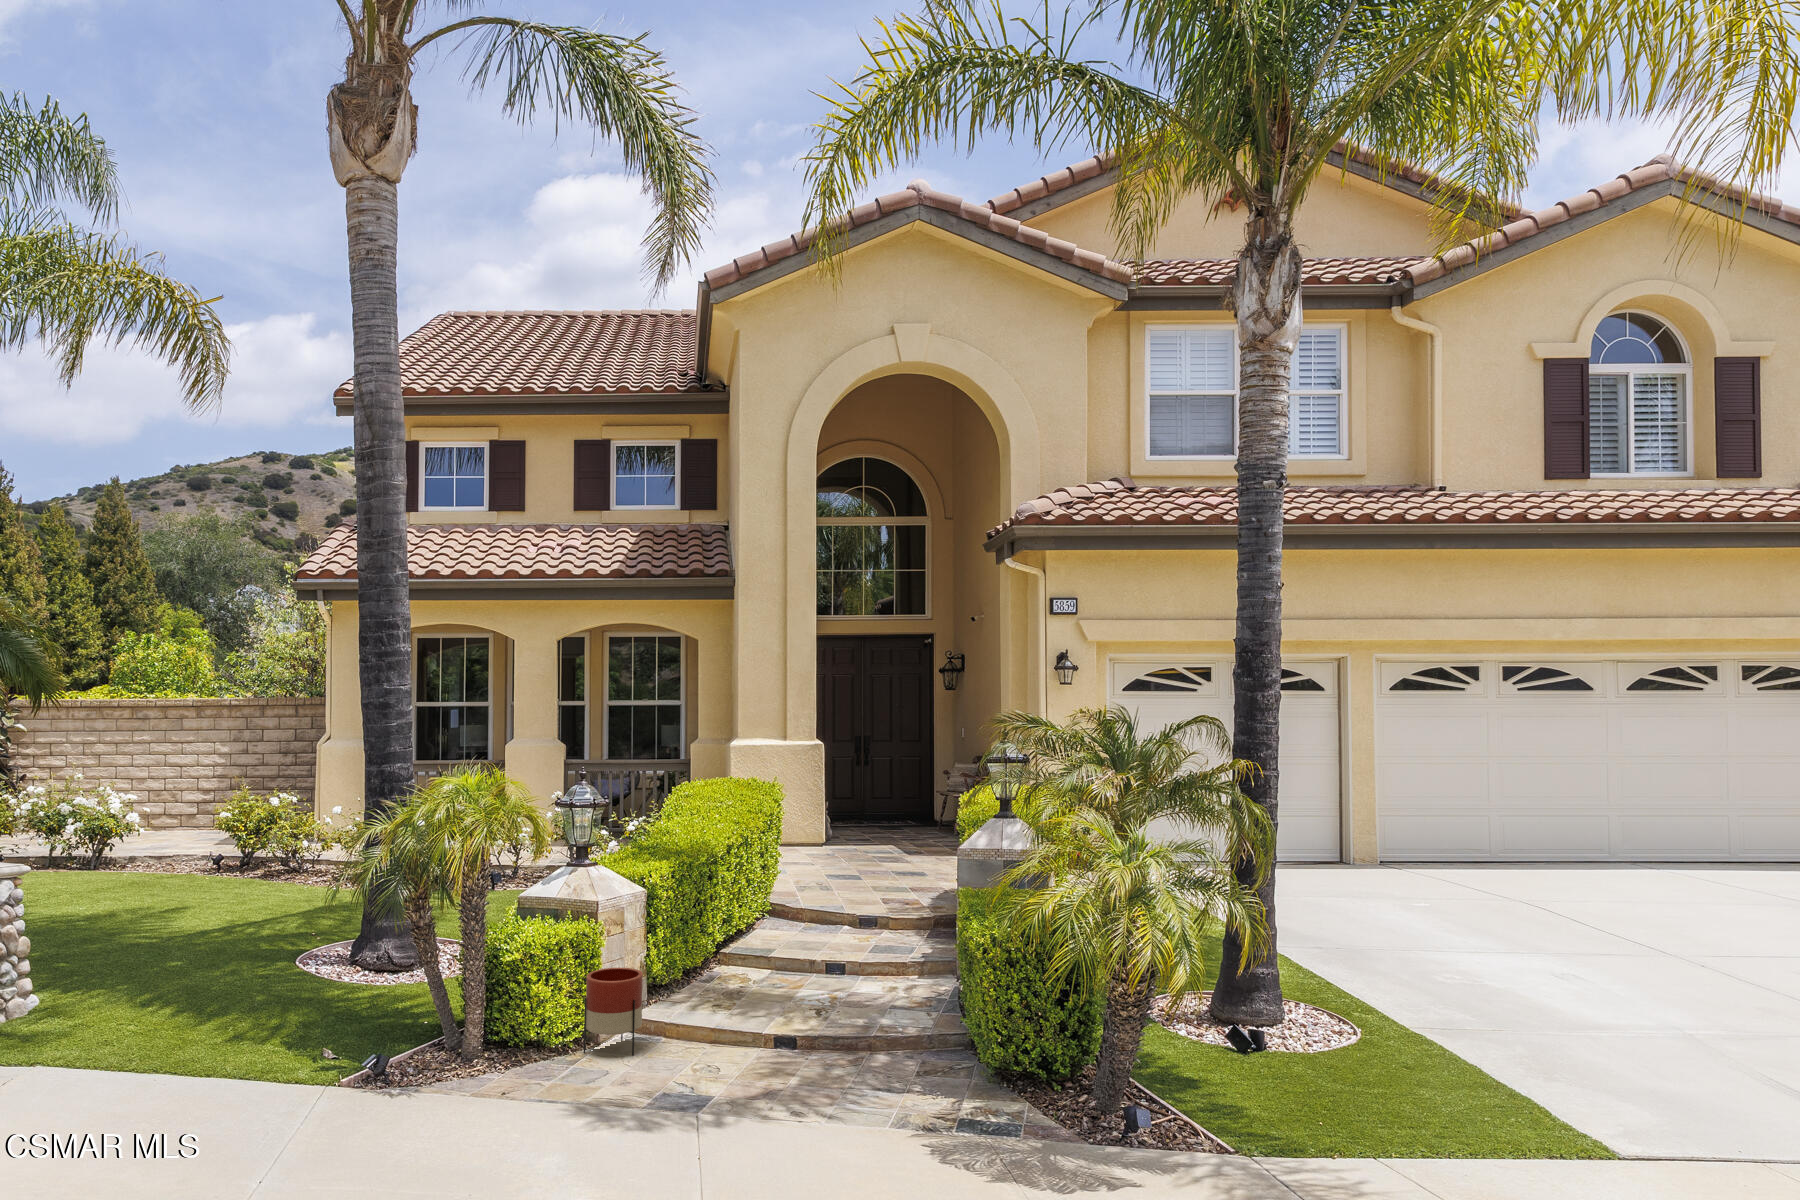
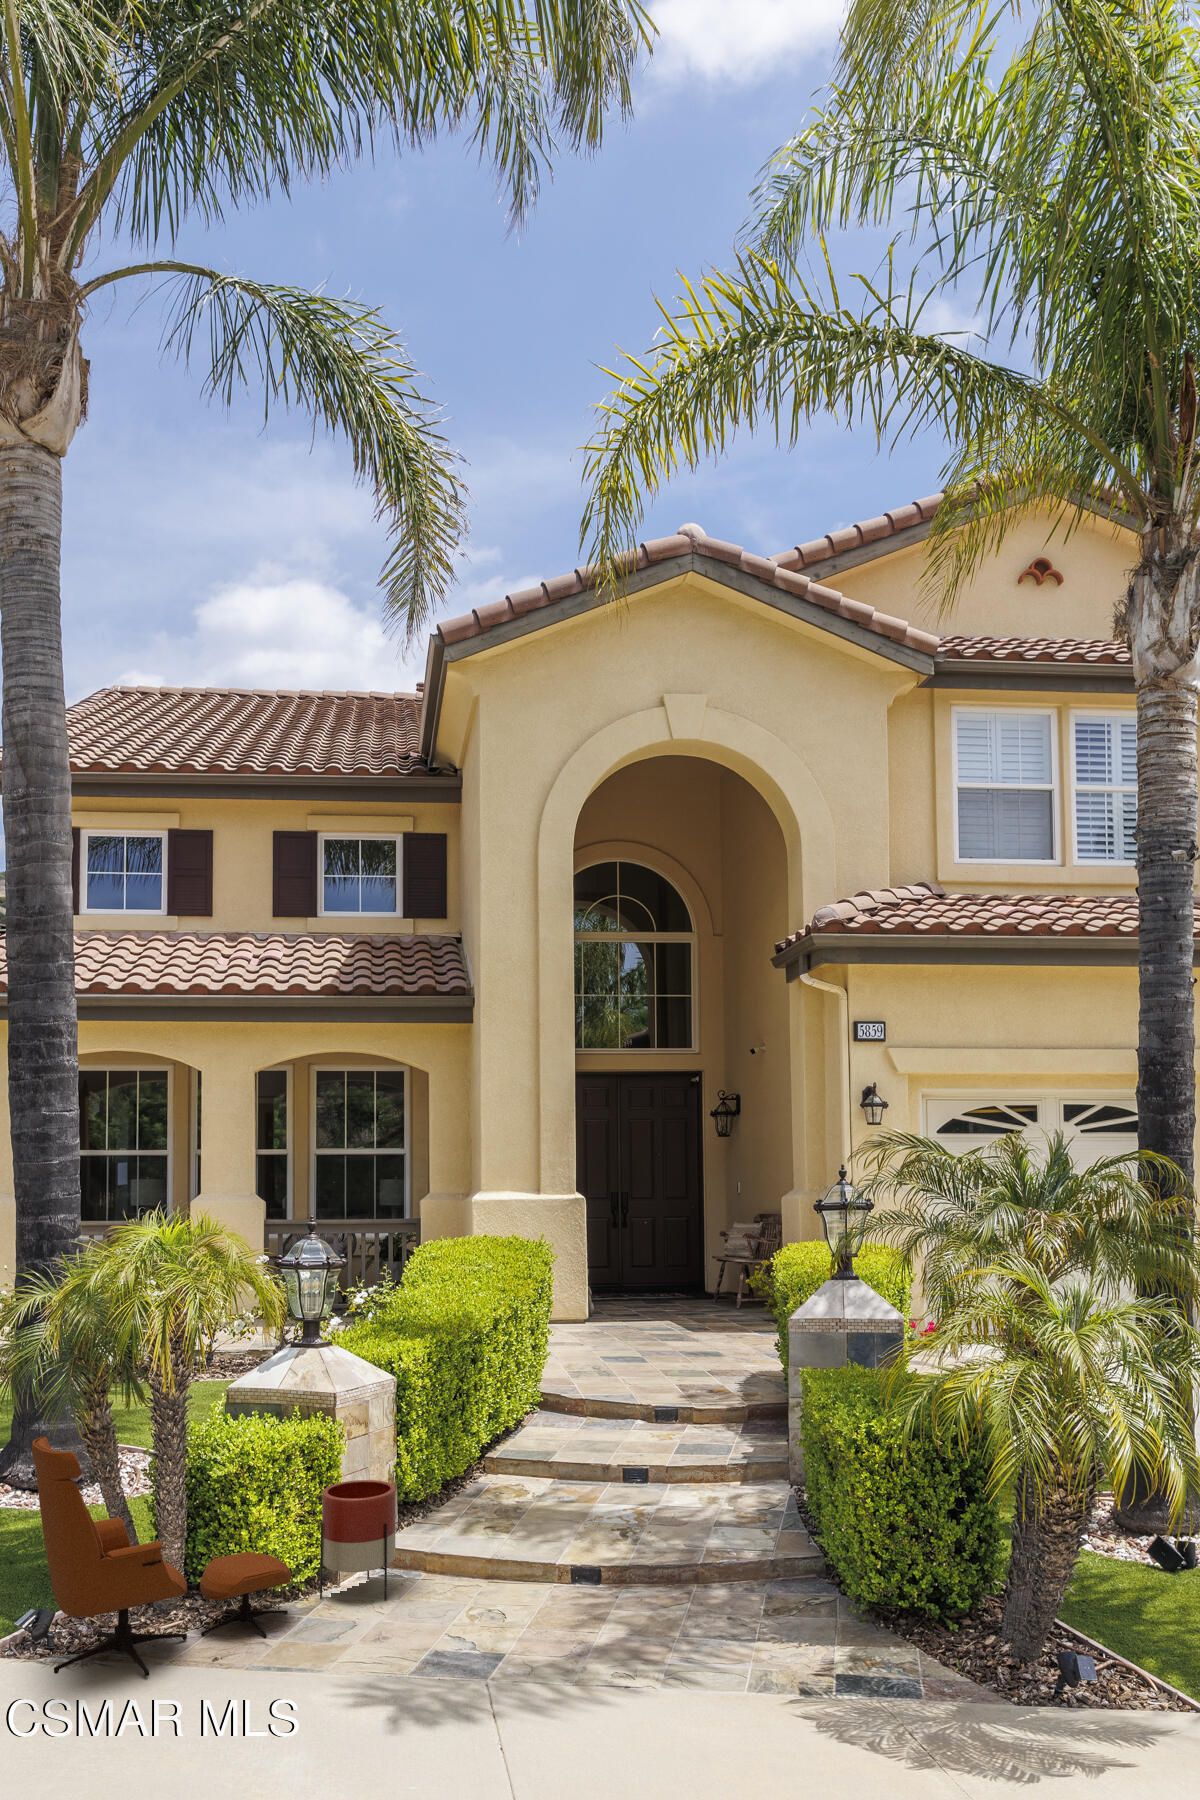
lounge chair: none [361,931,561,1106] -> present [32,1437,291,1677]

